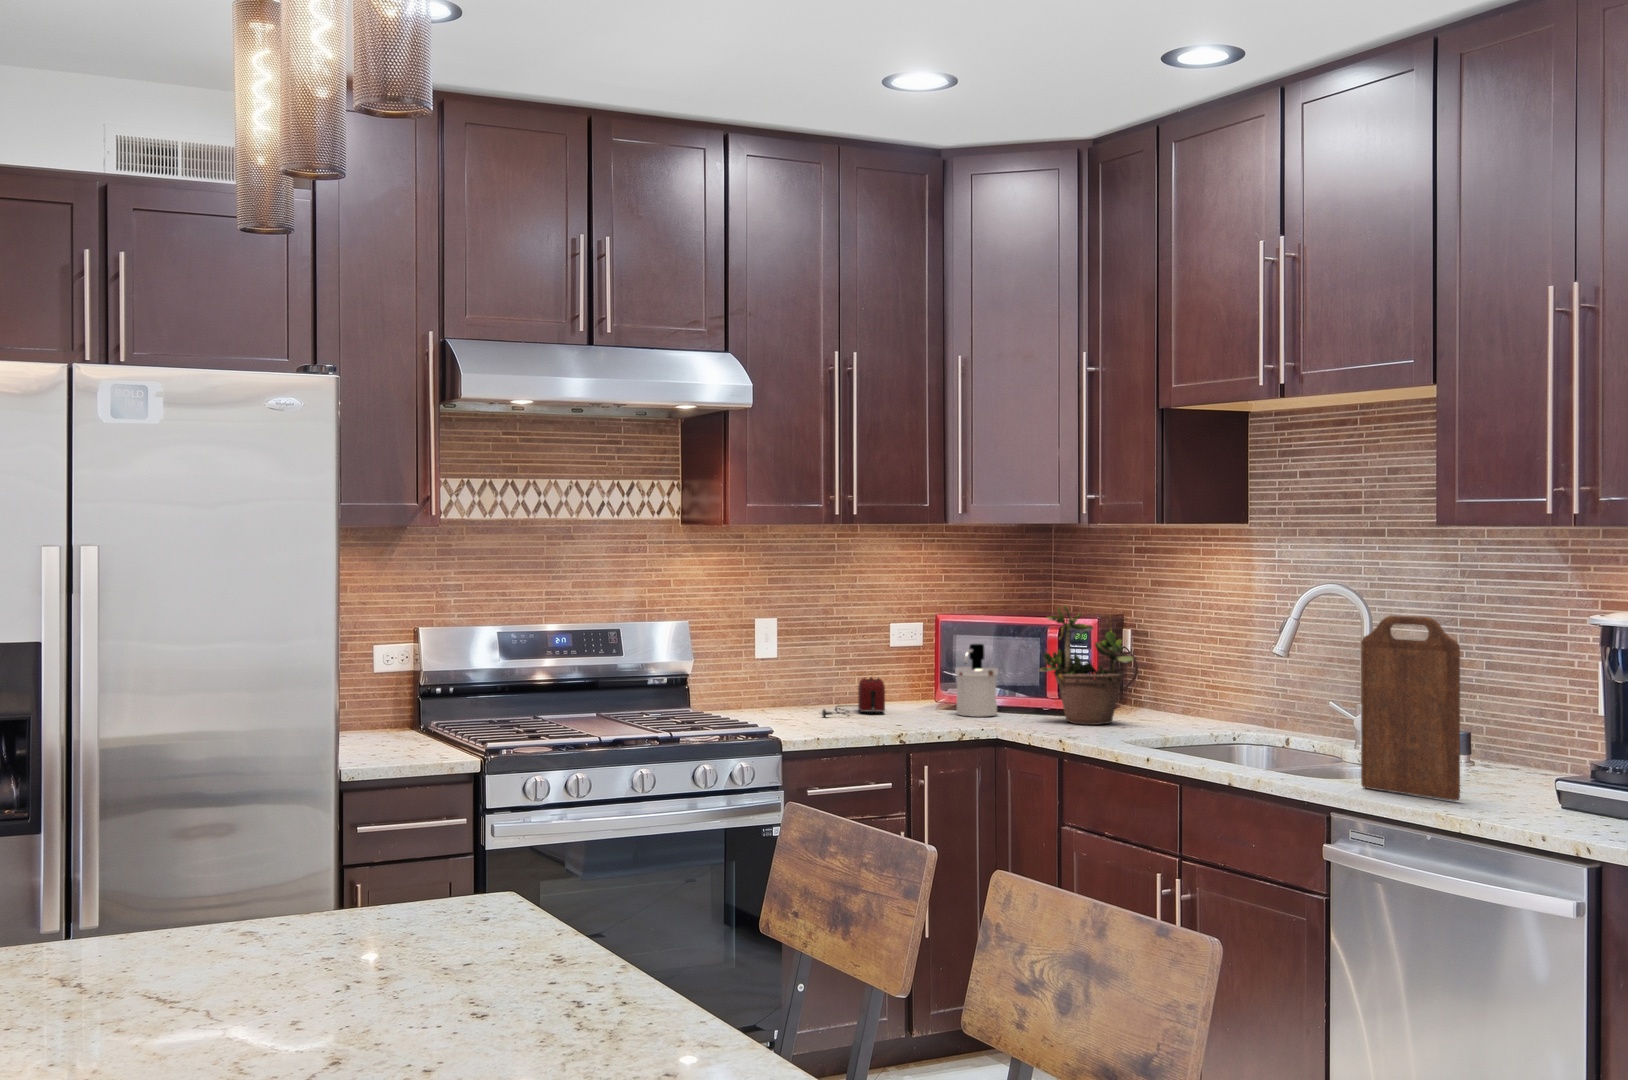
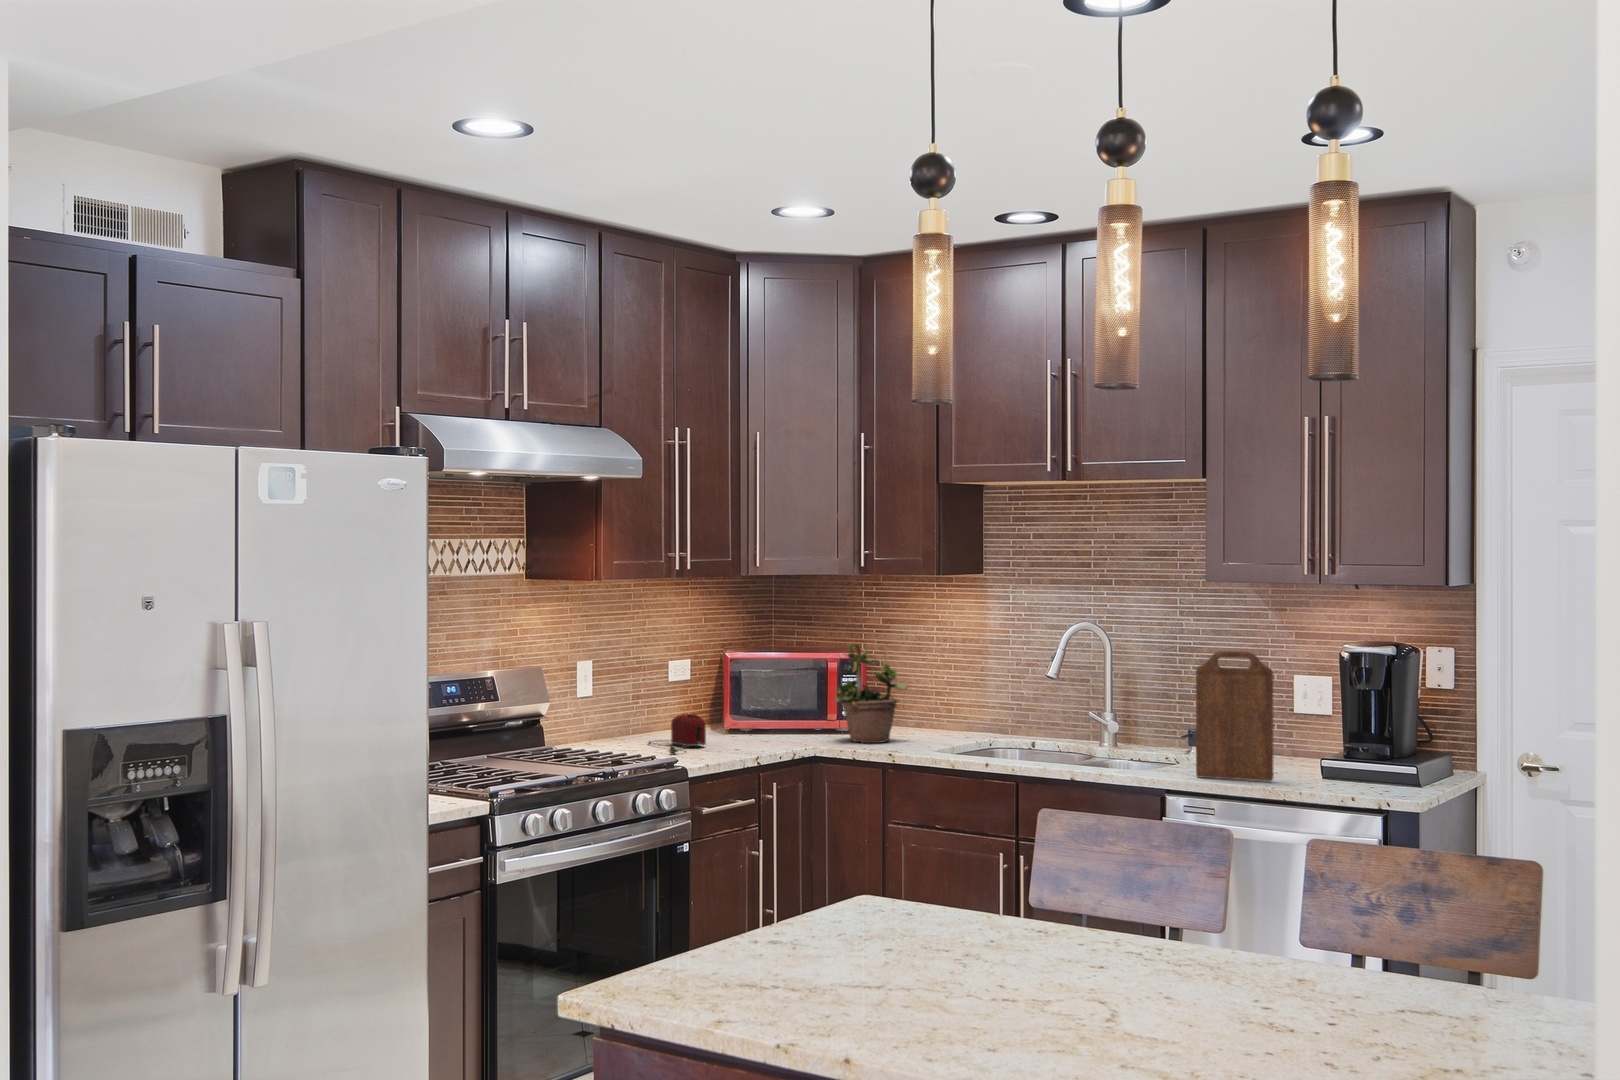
soap dispenser: present [955,644,998,717] -> none [753,679,791,743]

